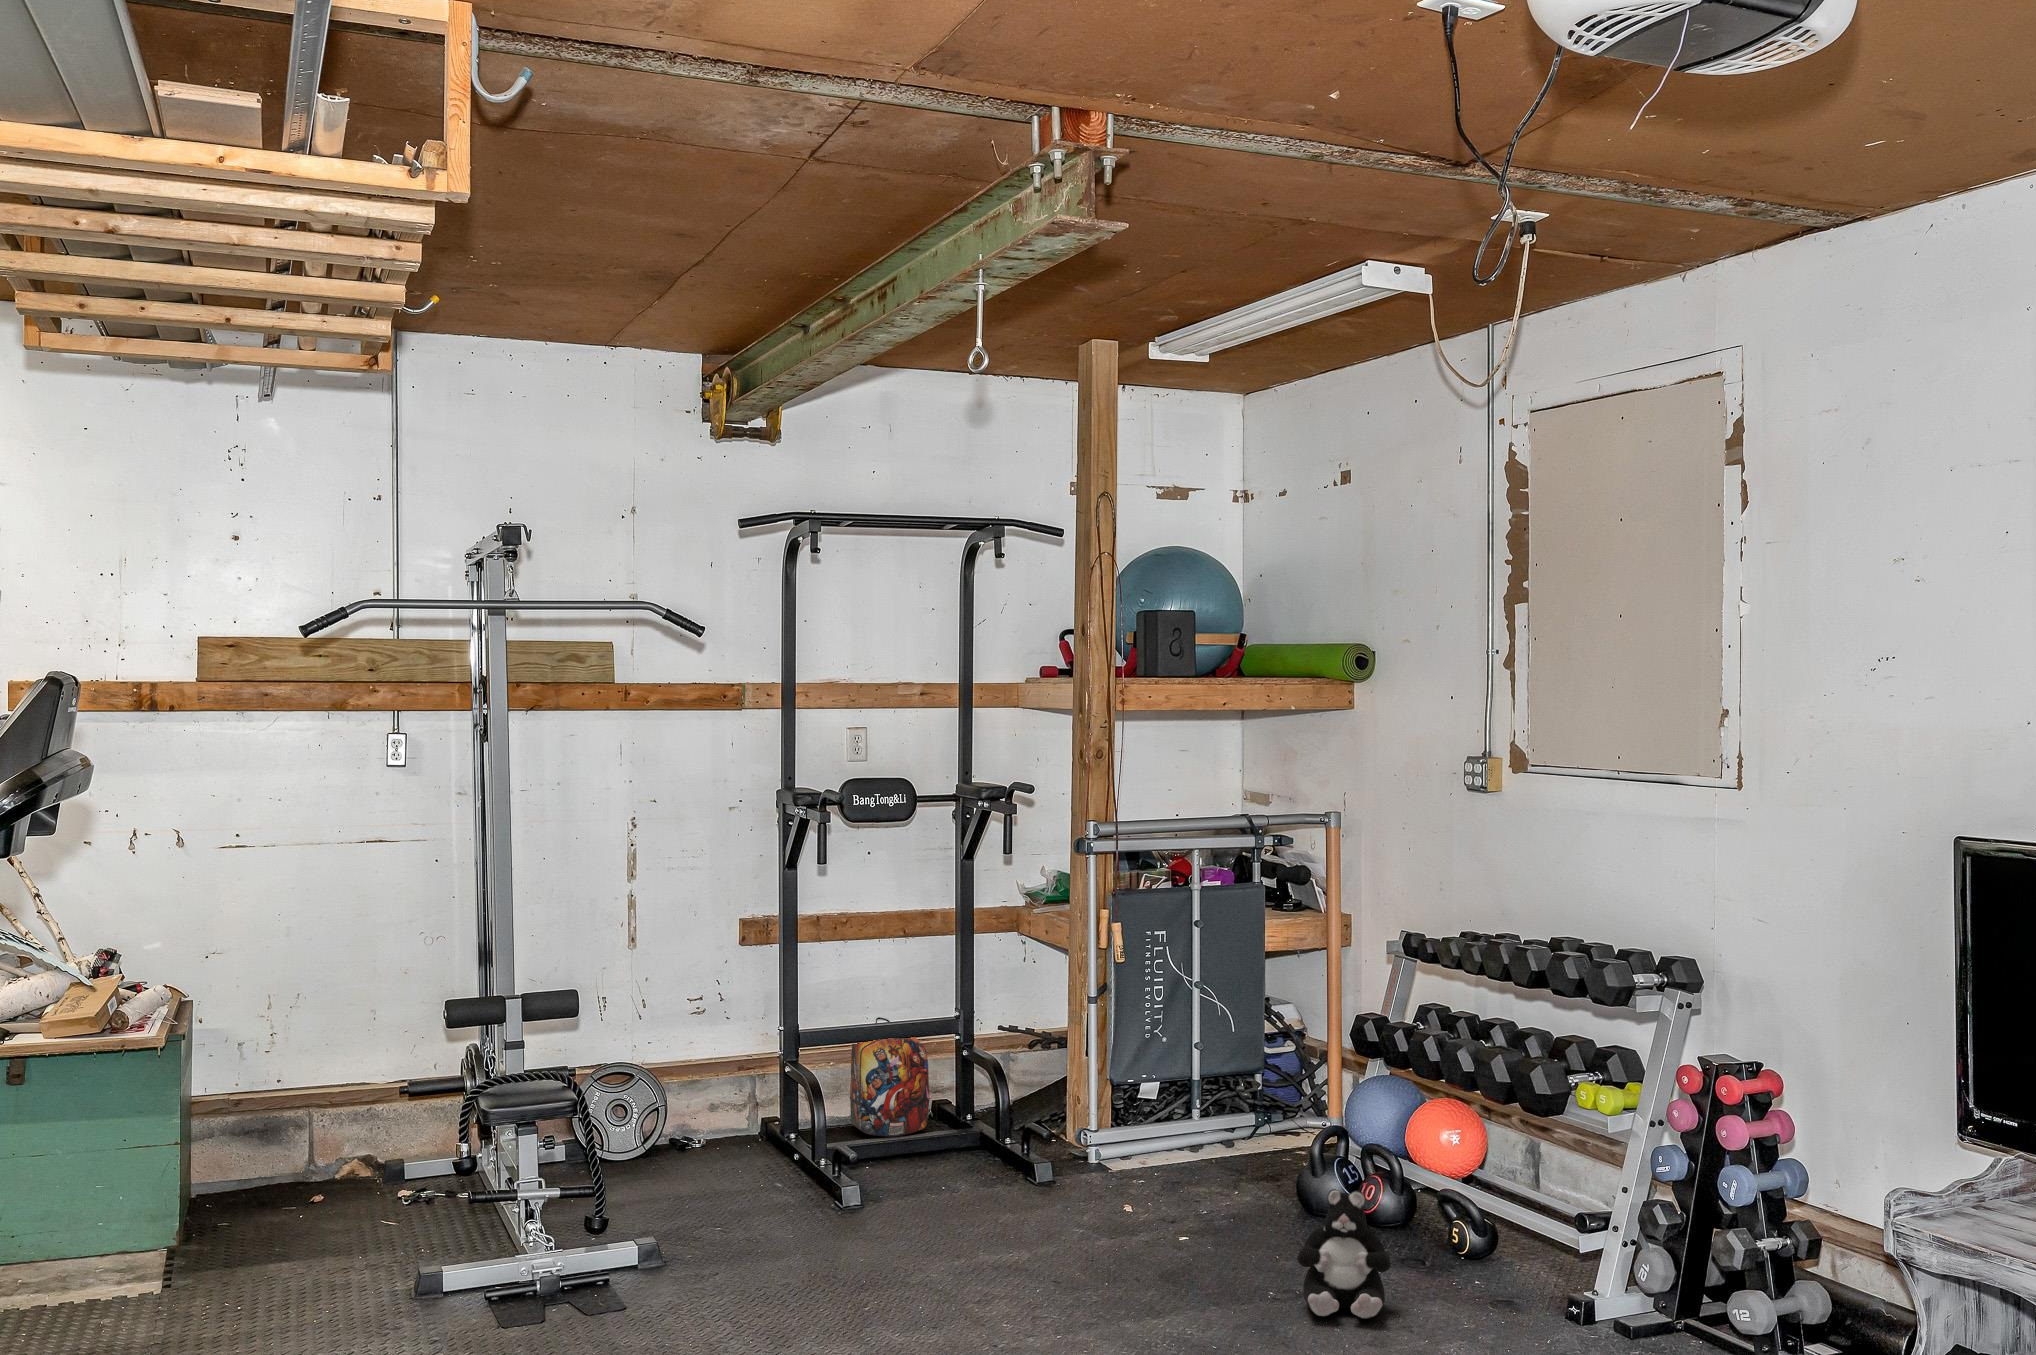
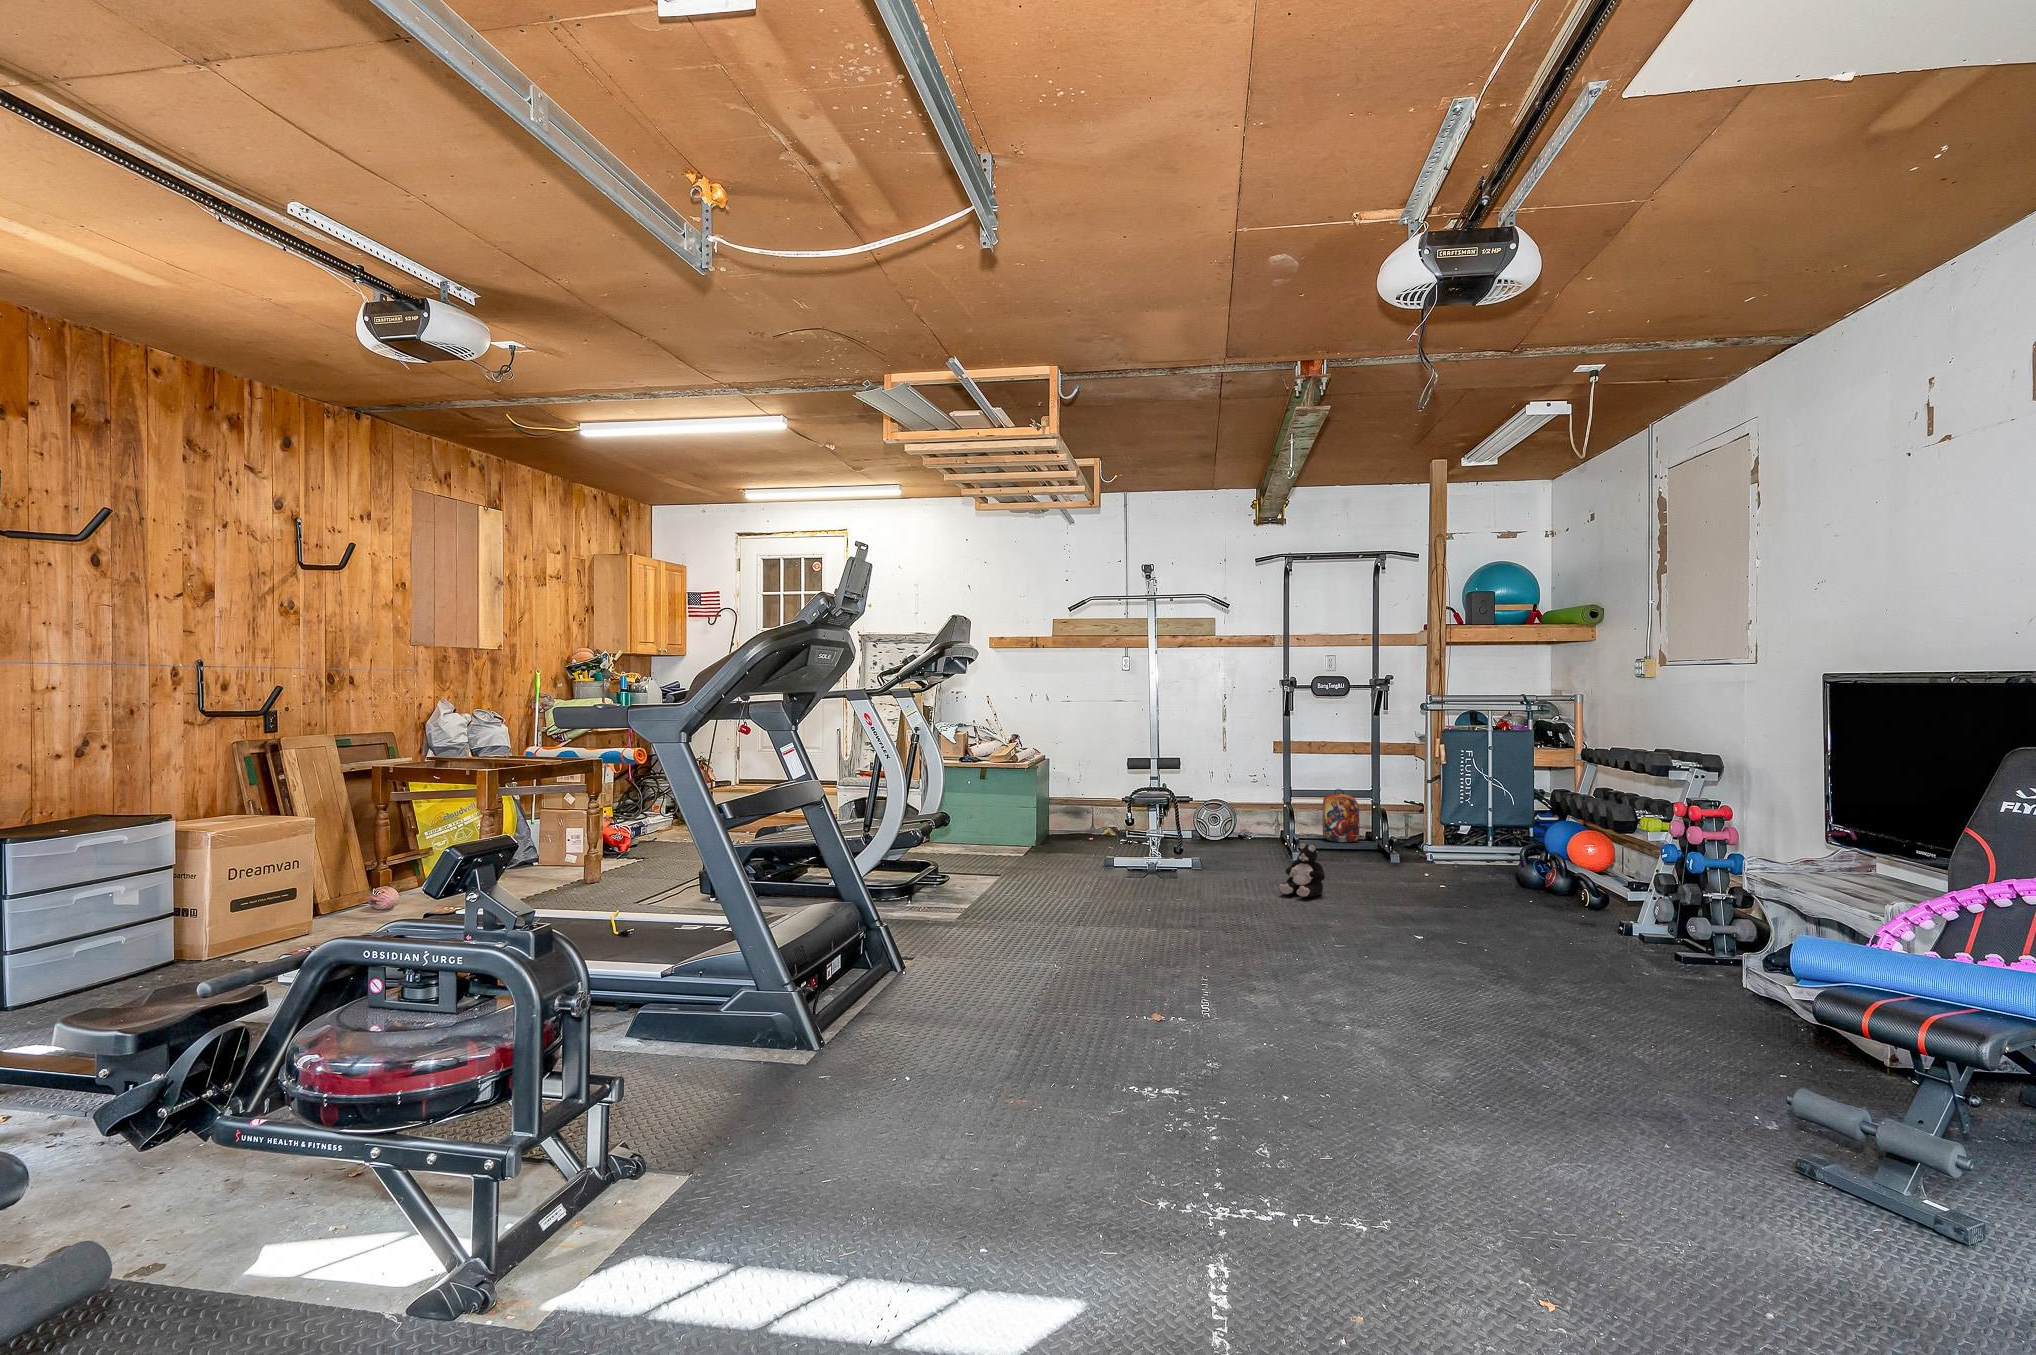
plush toy: present [1297,1189,1391,1319] -> present [1279,843,1325,898]

